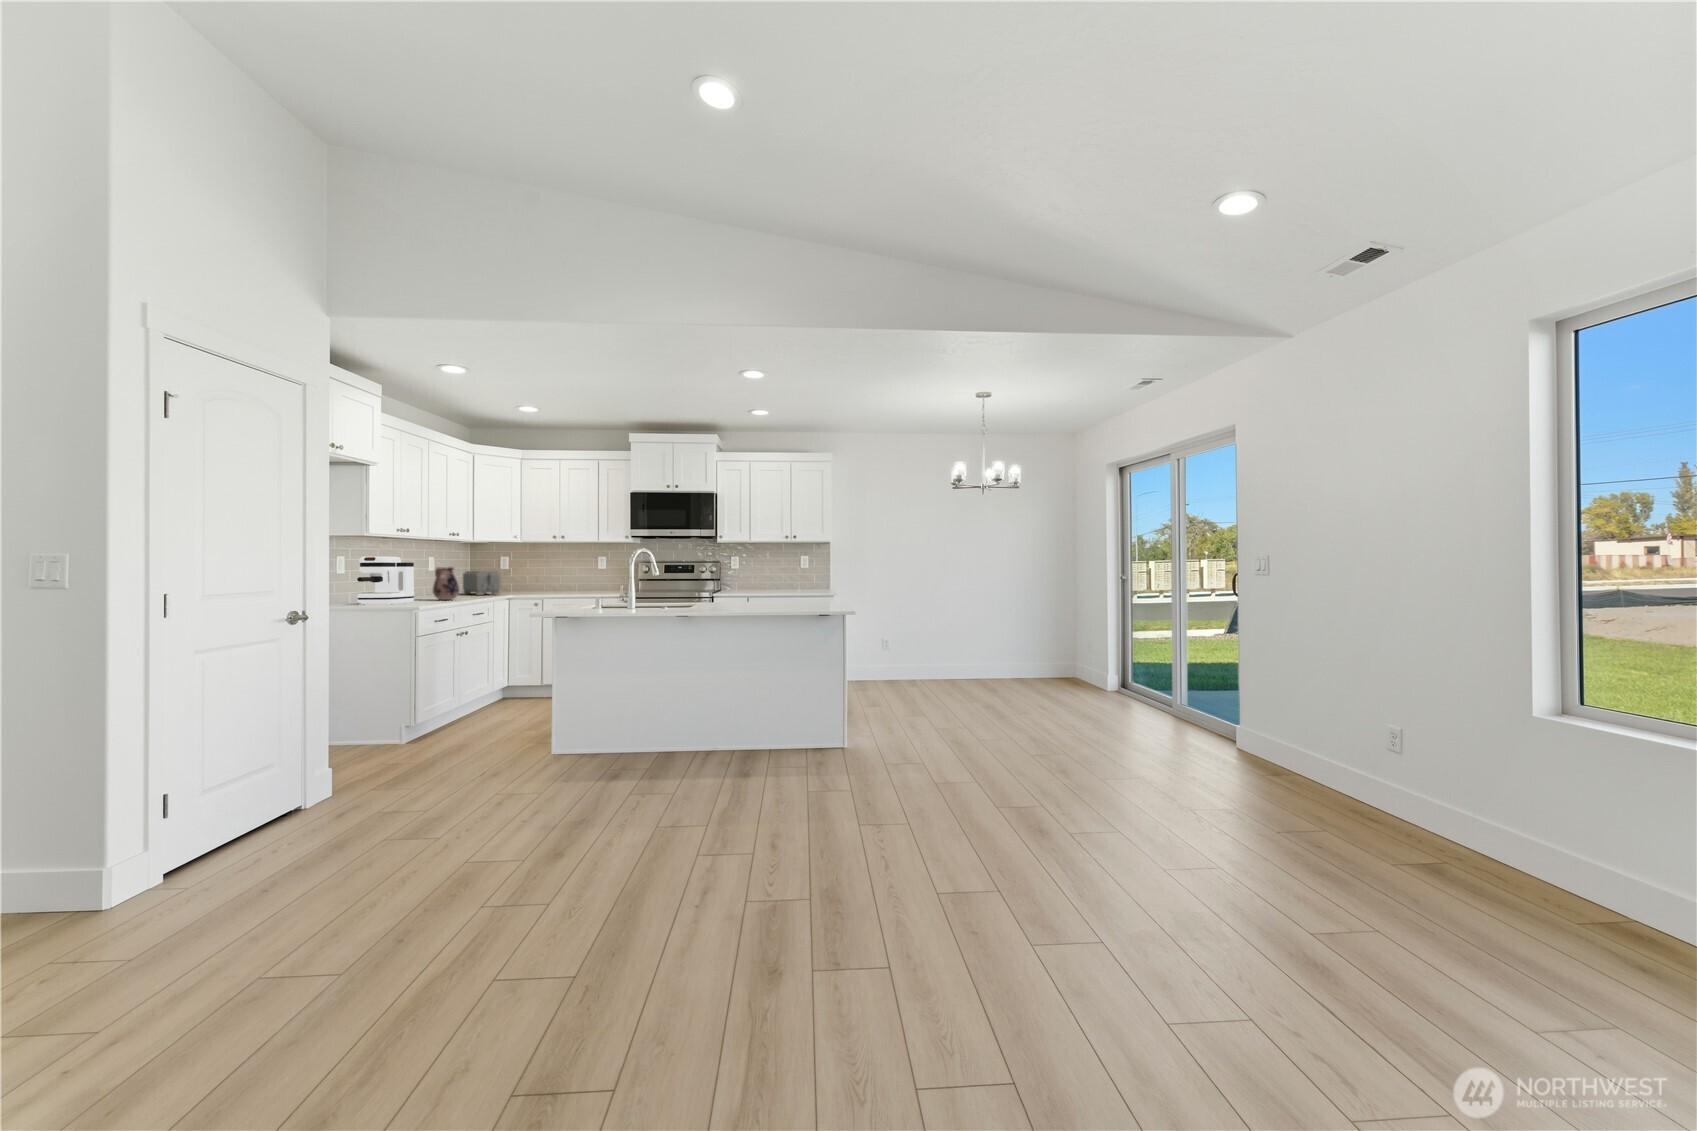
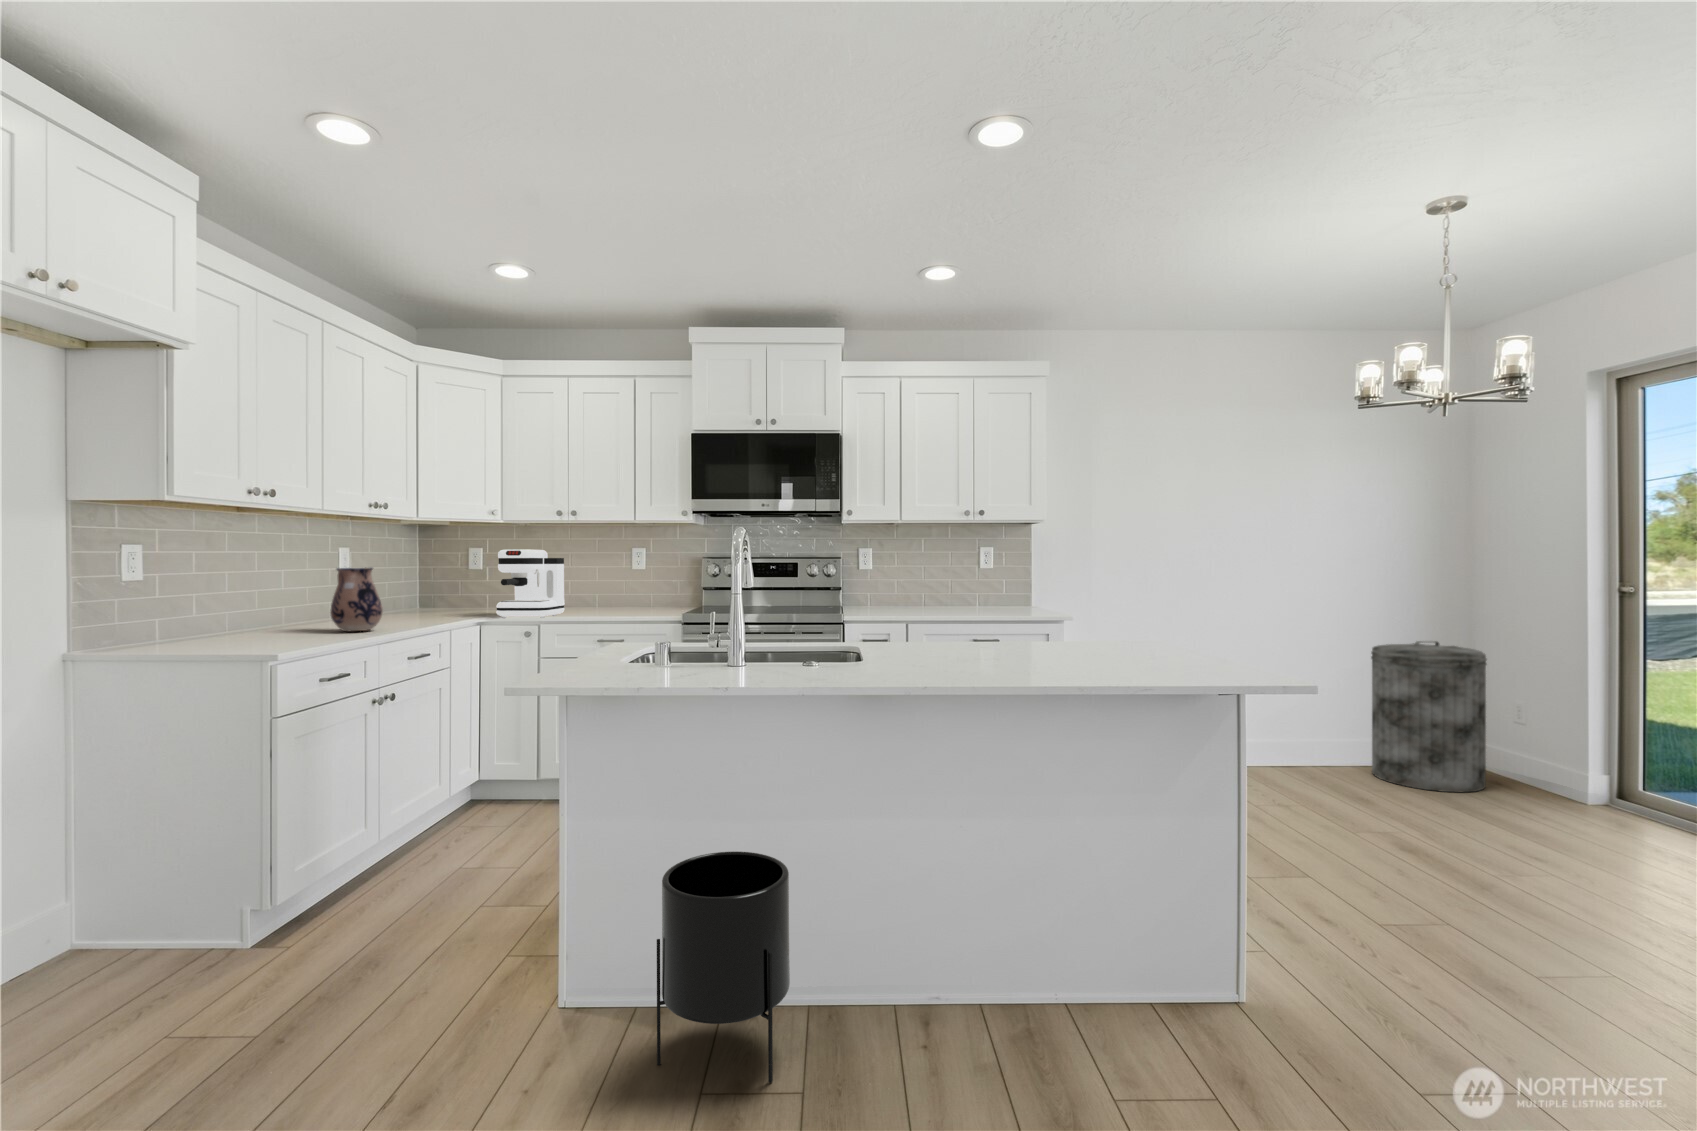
coffee maker: present [357,557,414,605] -> present [496,550,565,618]
toaster: present [463,571,500,595] -> none [399,573,466,618]
trash can: none [1013,607,1067,687] -> present [1371,641,1487,792]
planter: none [590,684,646,766] -> present [657,851,790,1083]

